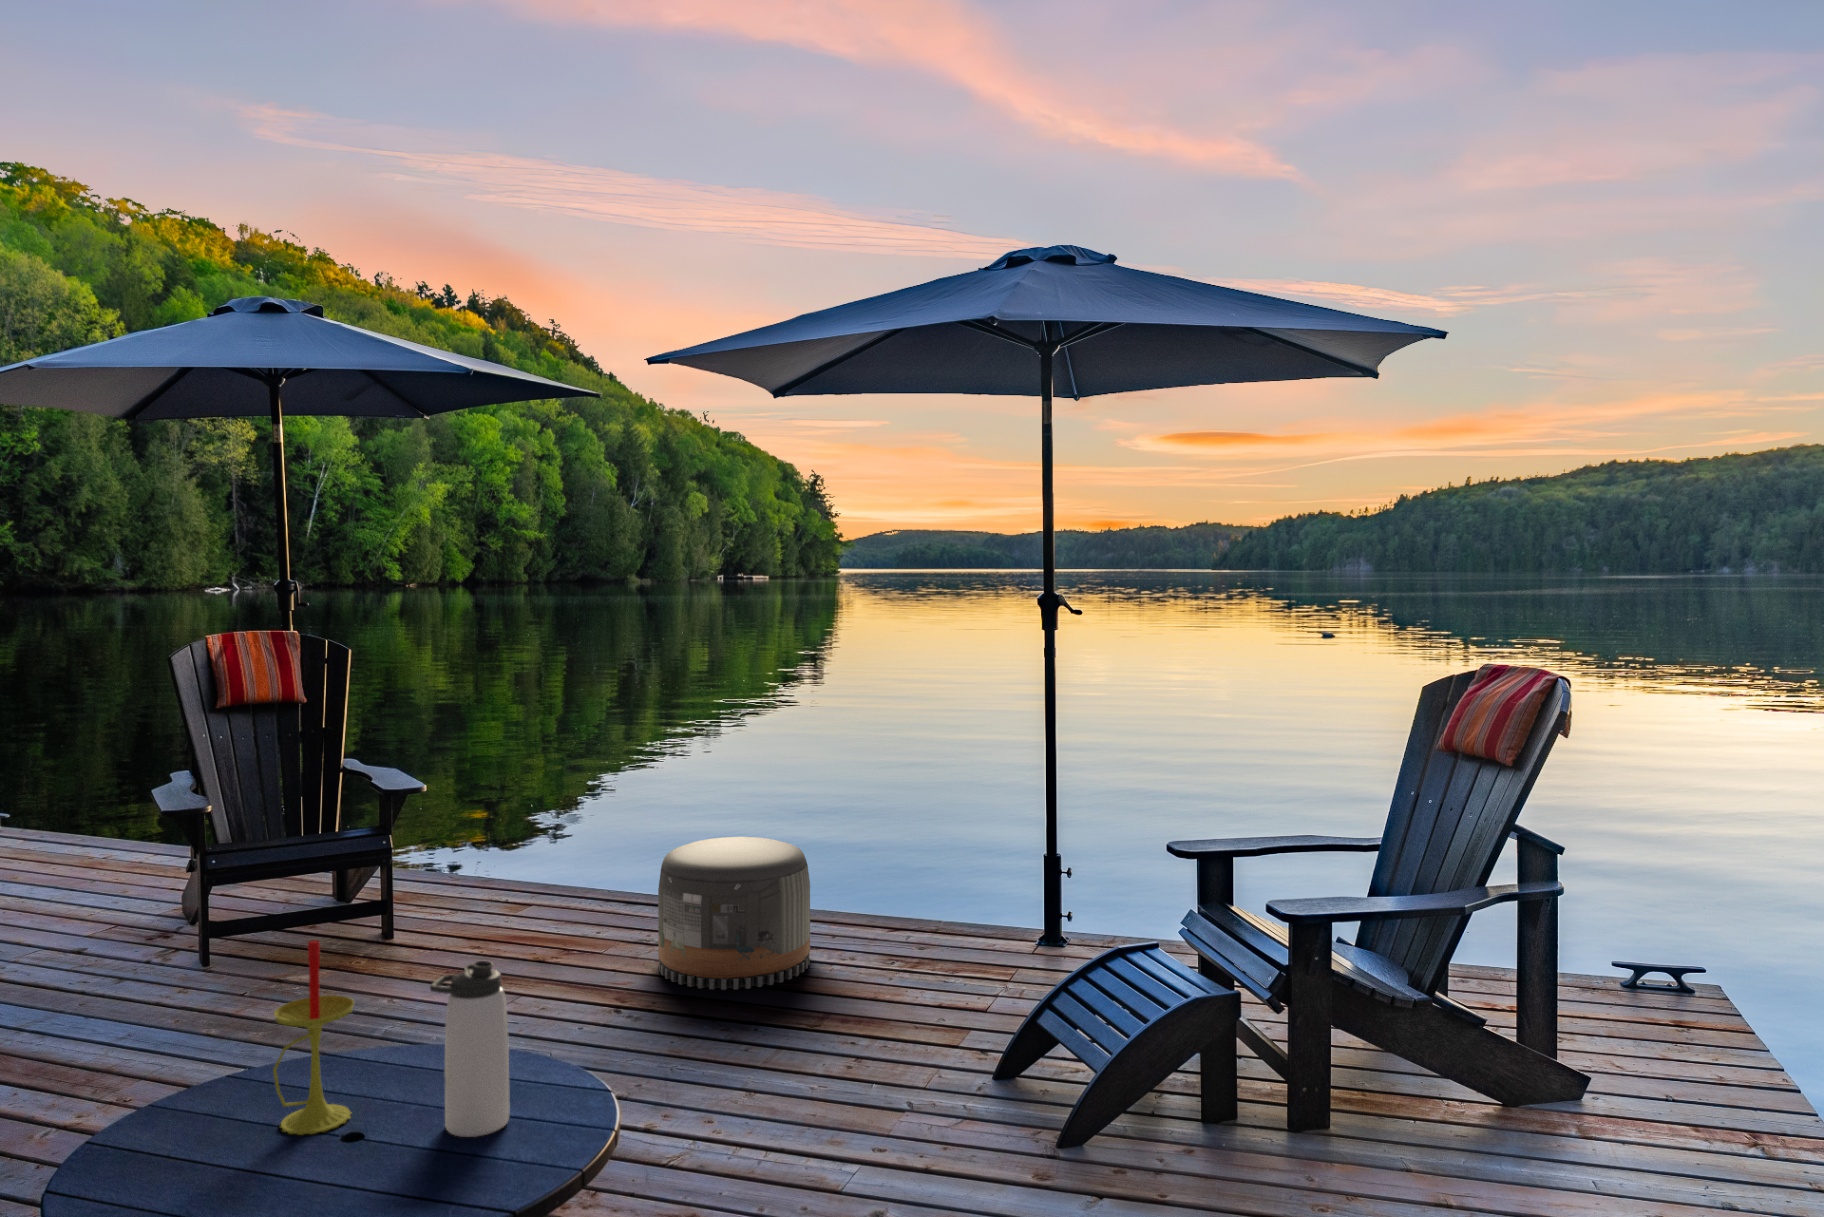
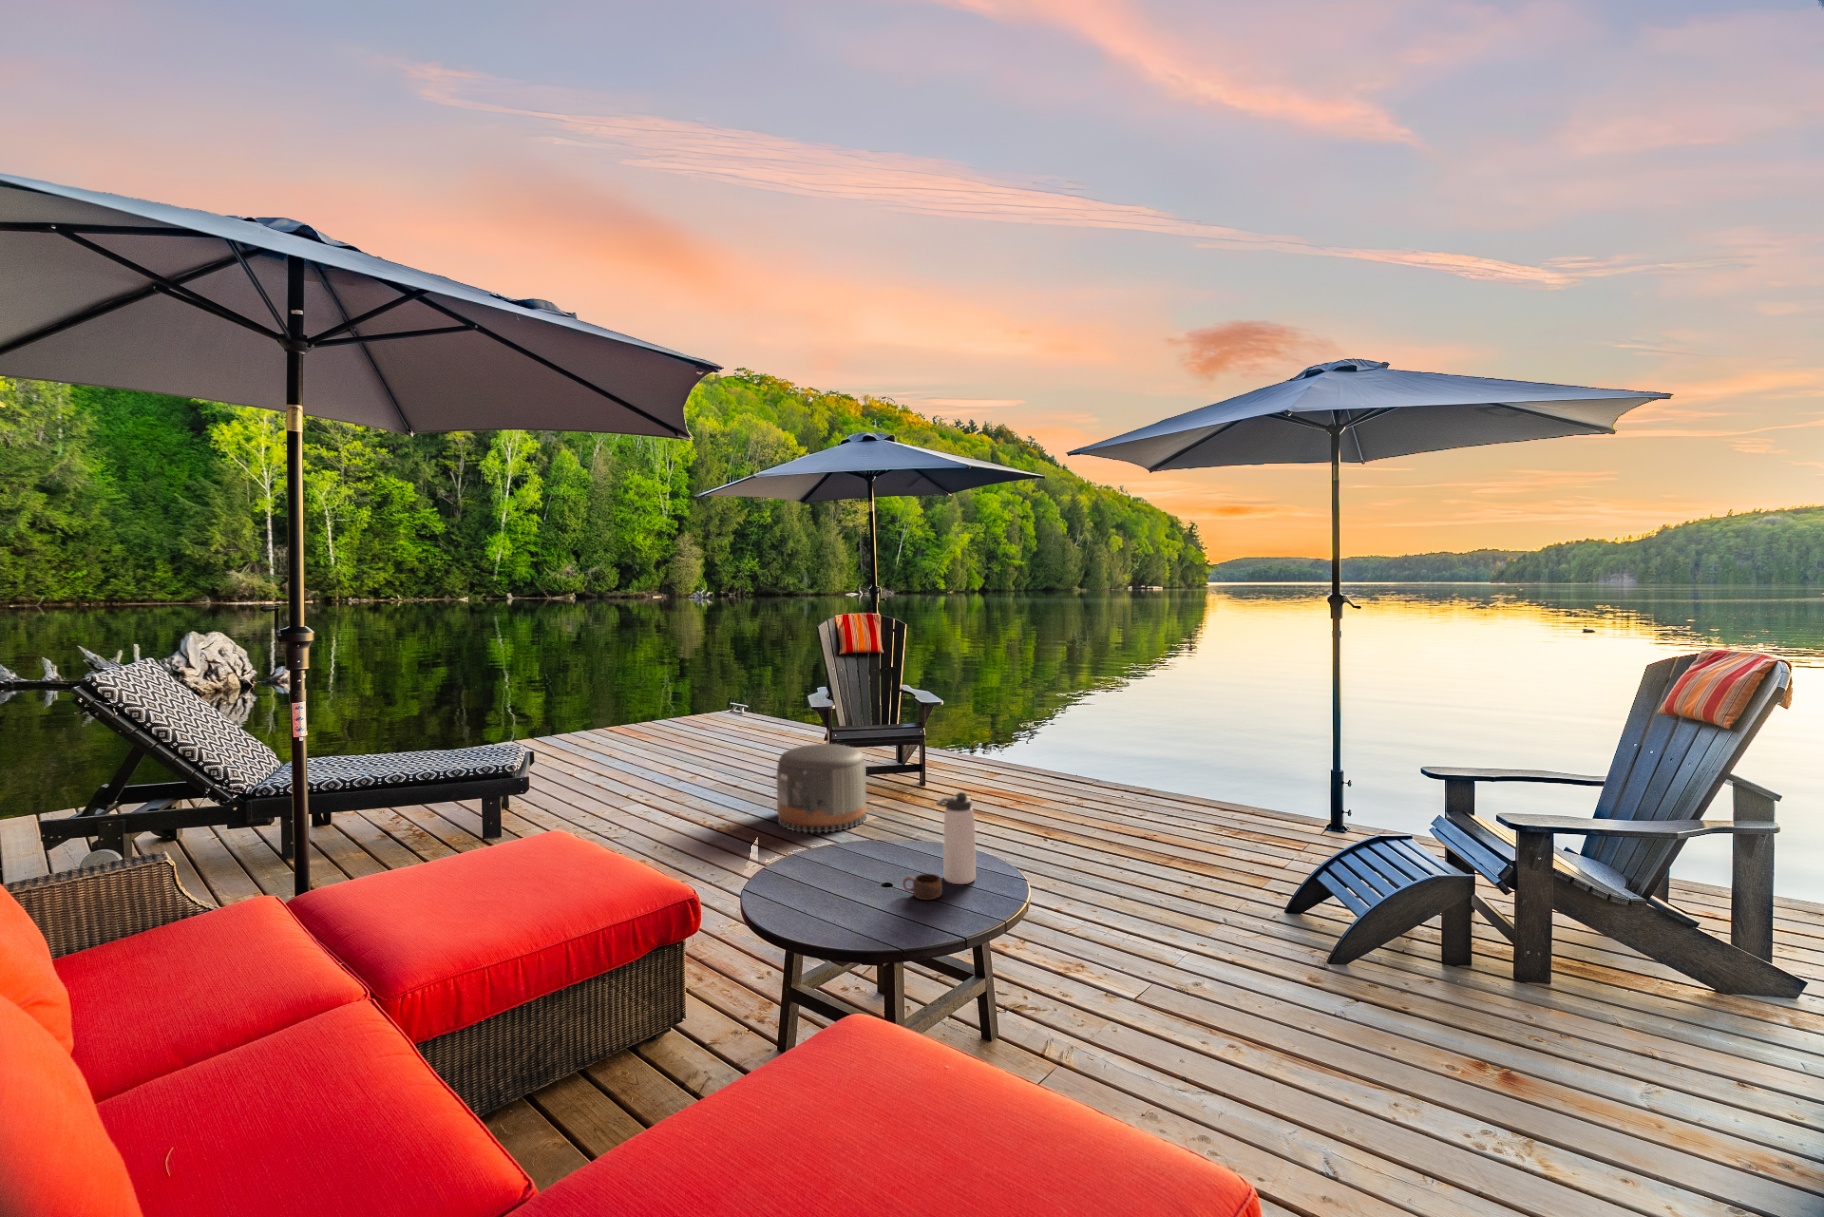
pouf: present [658,837,810,990] -> present [777,744,866,833]
candle: present [273,940,354,1135] -> none [864,771,901,871]
cup: none [362,1128,445,1183] -> present [903,874,942,900]

